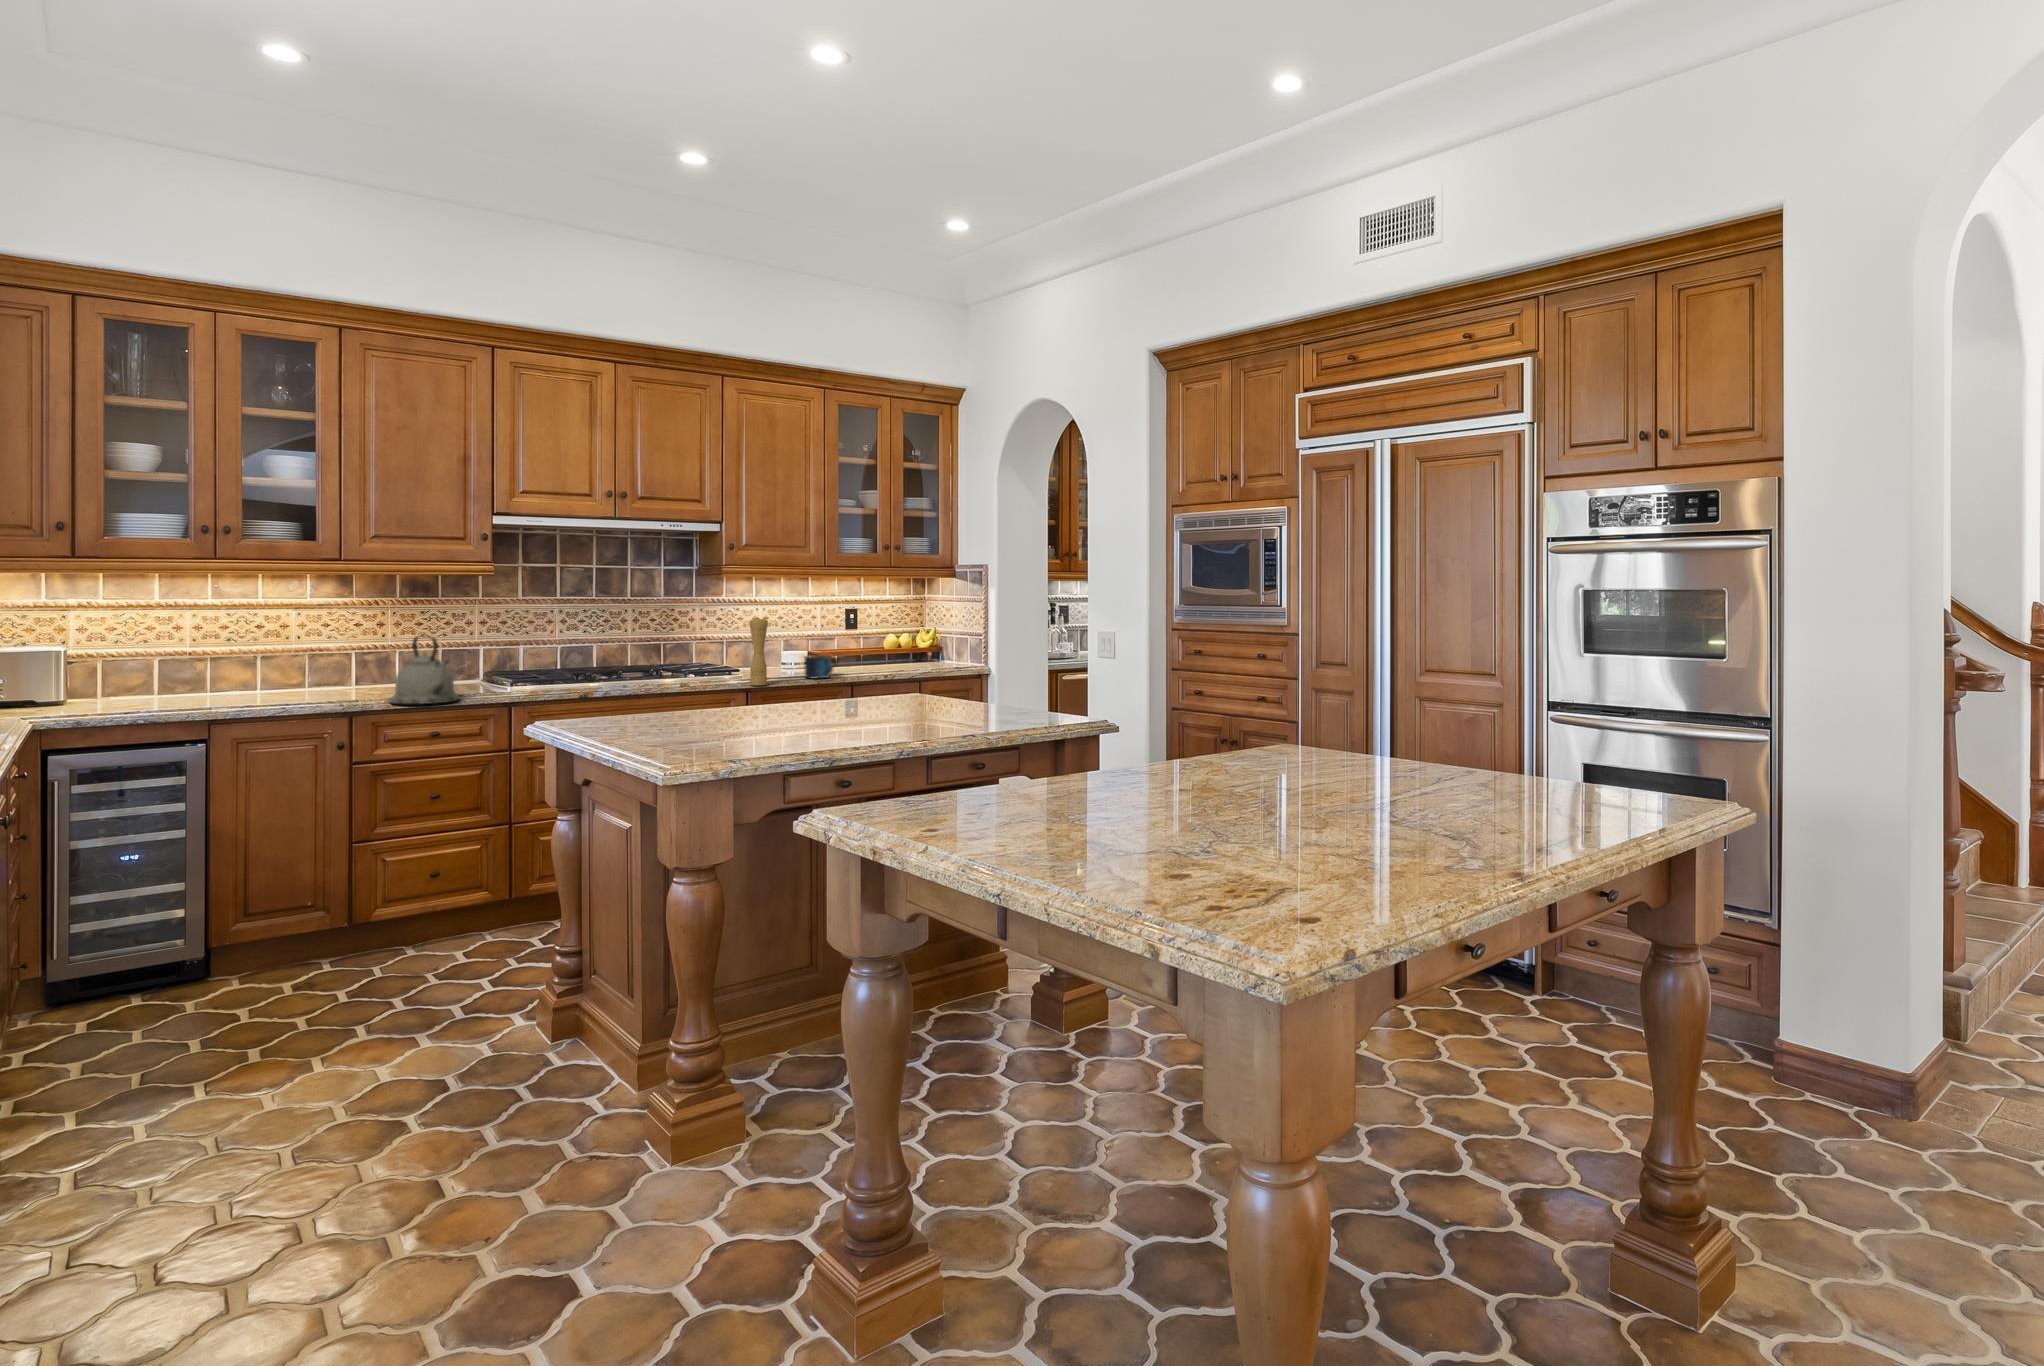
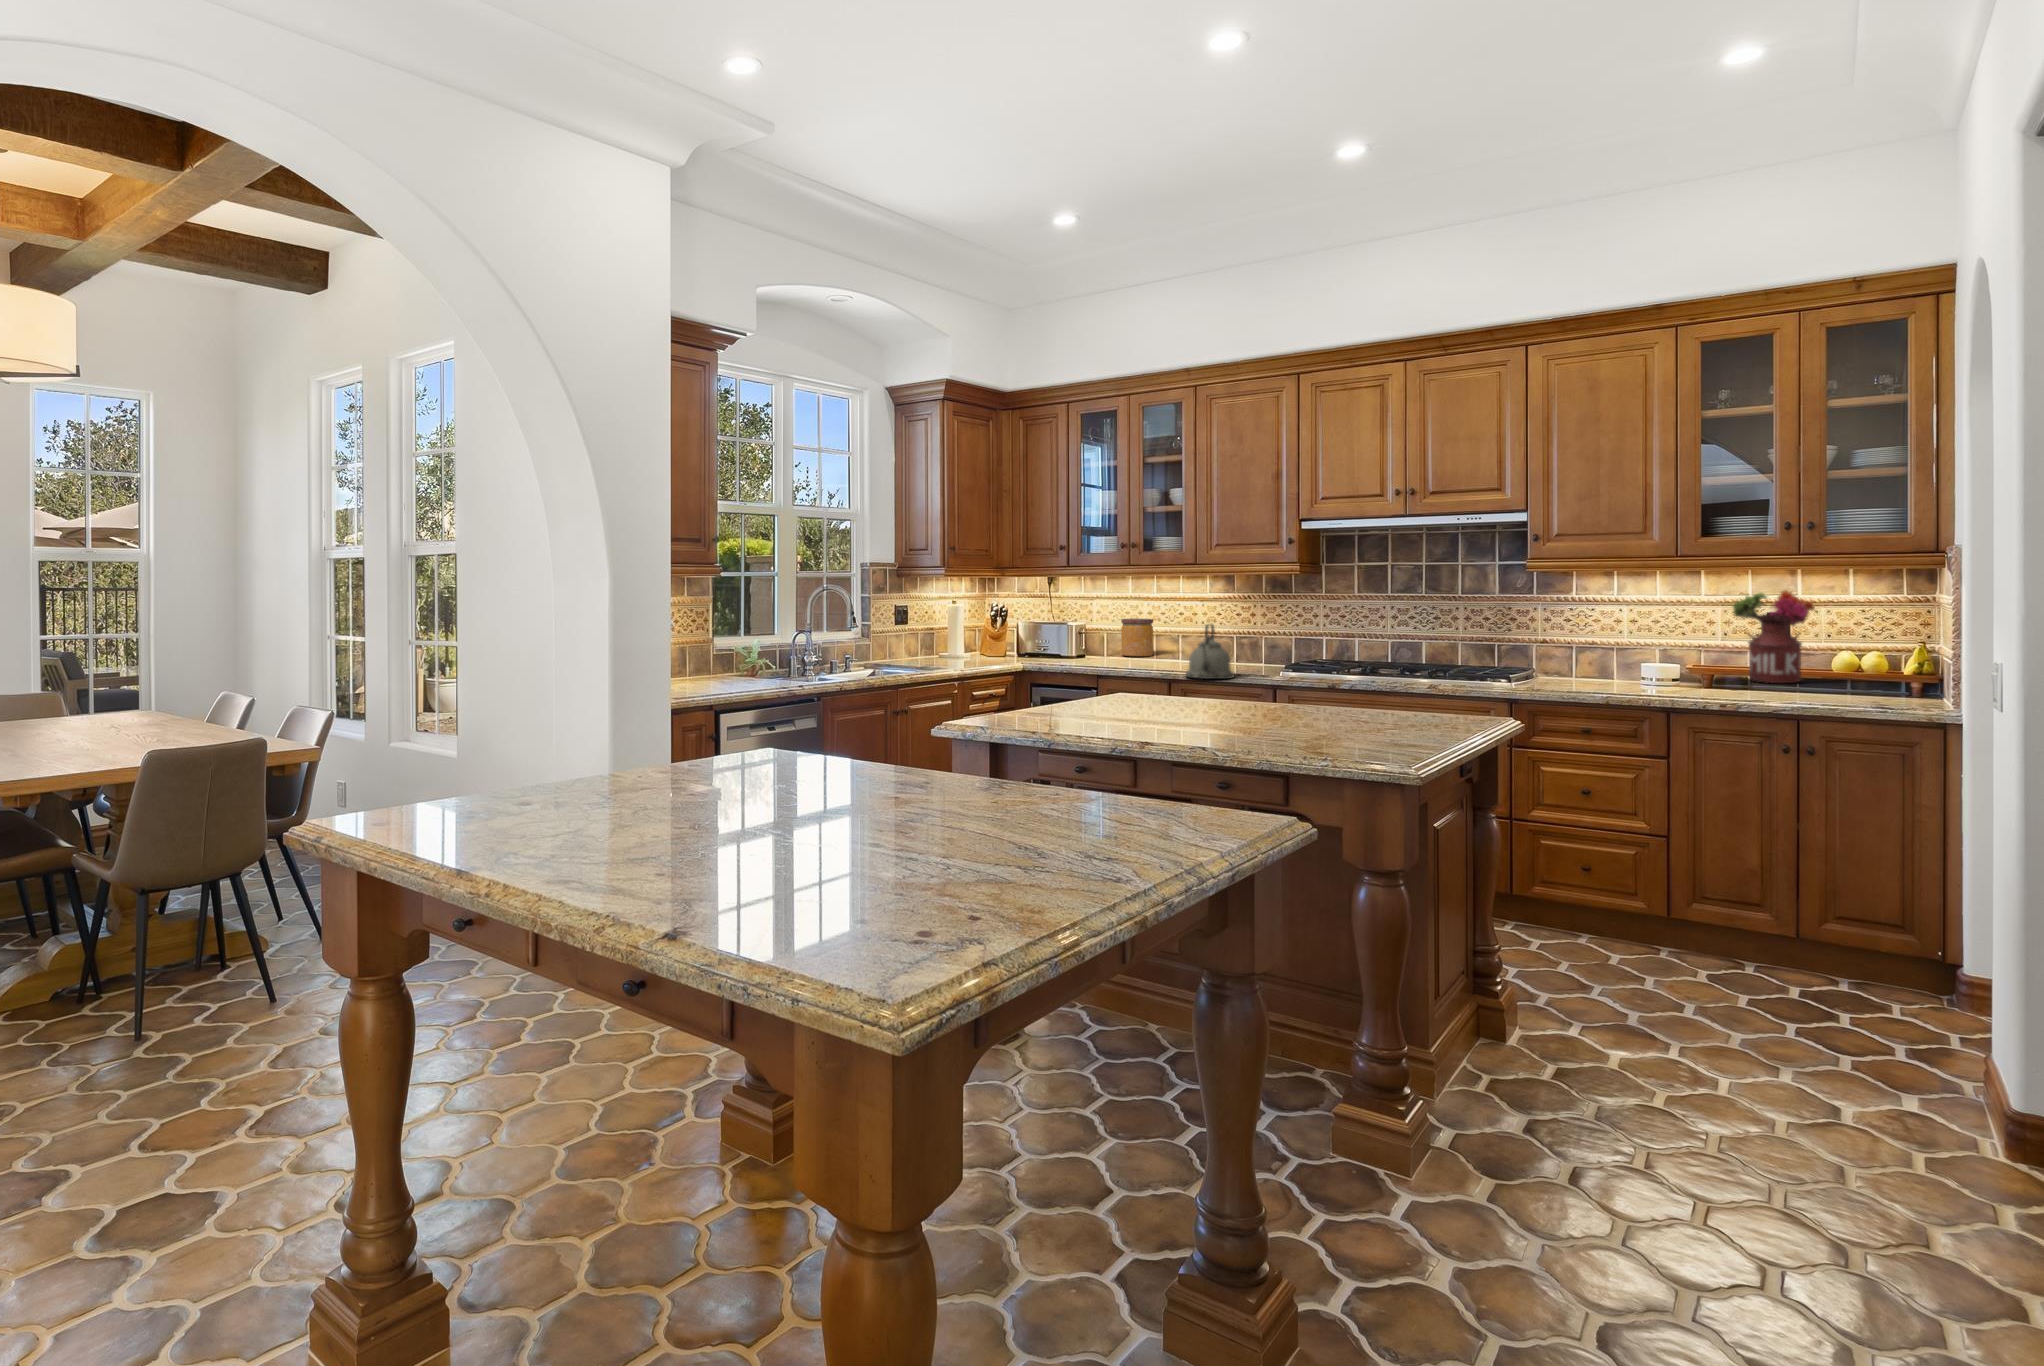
flower arrangement: none [844,593,892,659] -> present [1733,590,1815,683]
pepper mill: present [749,618,768,686] -> none [1487,617,1510,695]
jar: none [144,635,203,690] -> present [1121,619,1153,656]
mug: present [804,655,833,678] -> none [1580,667,1620,696]

